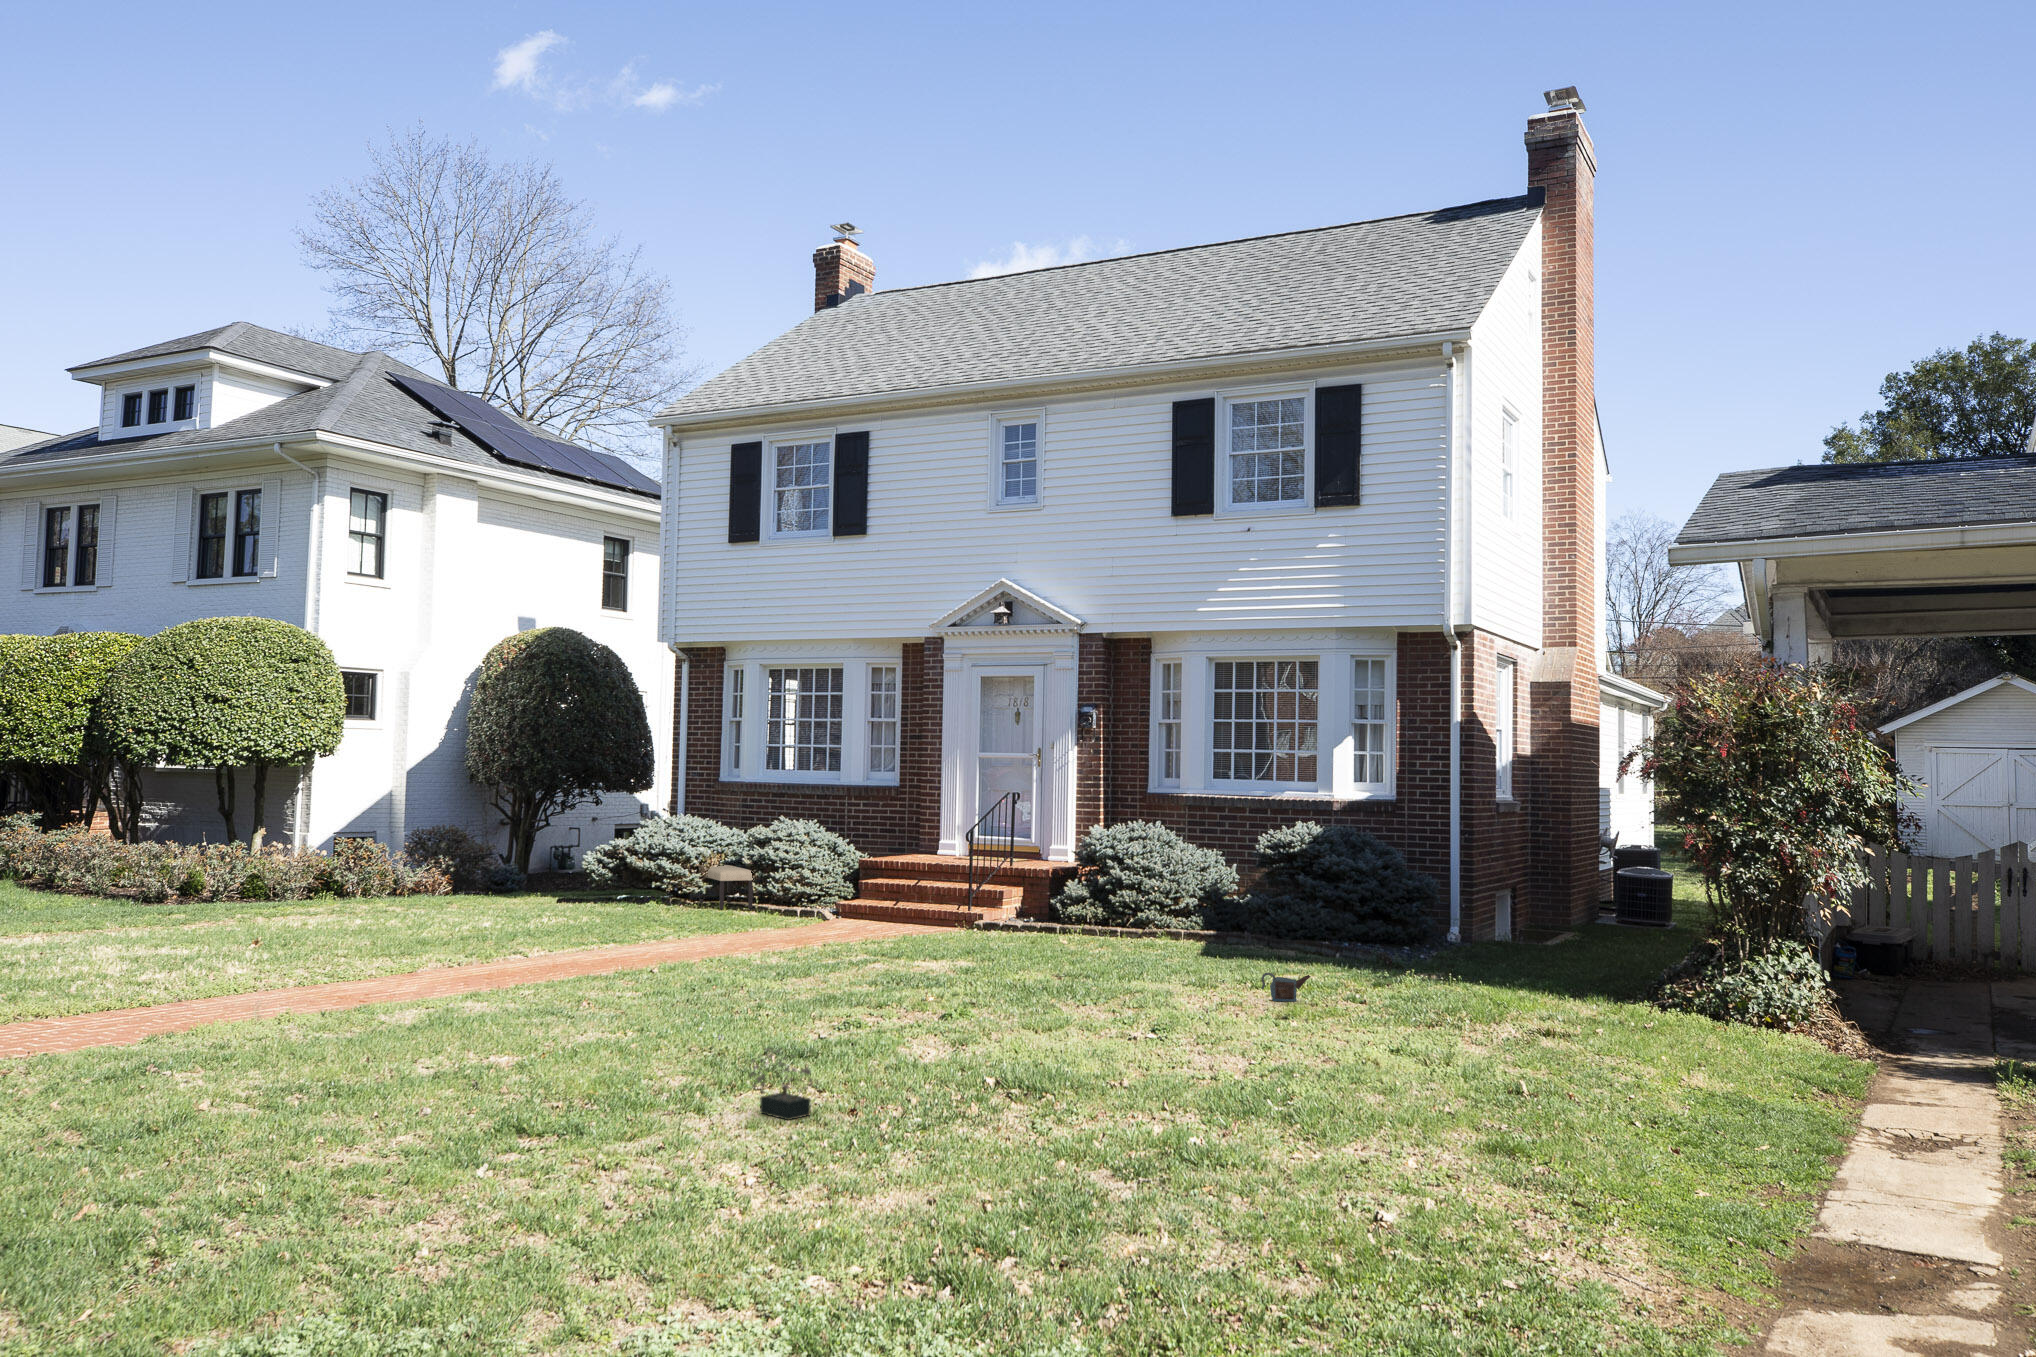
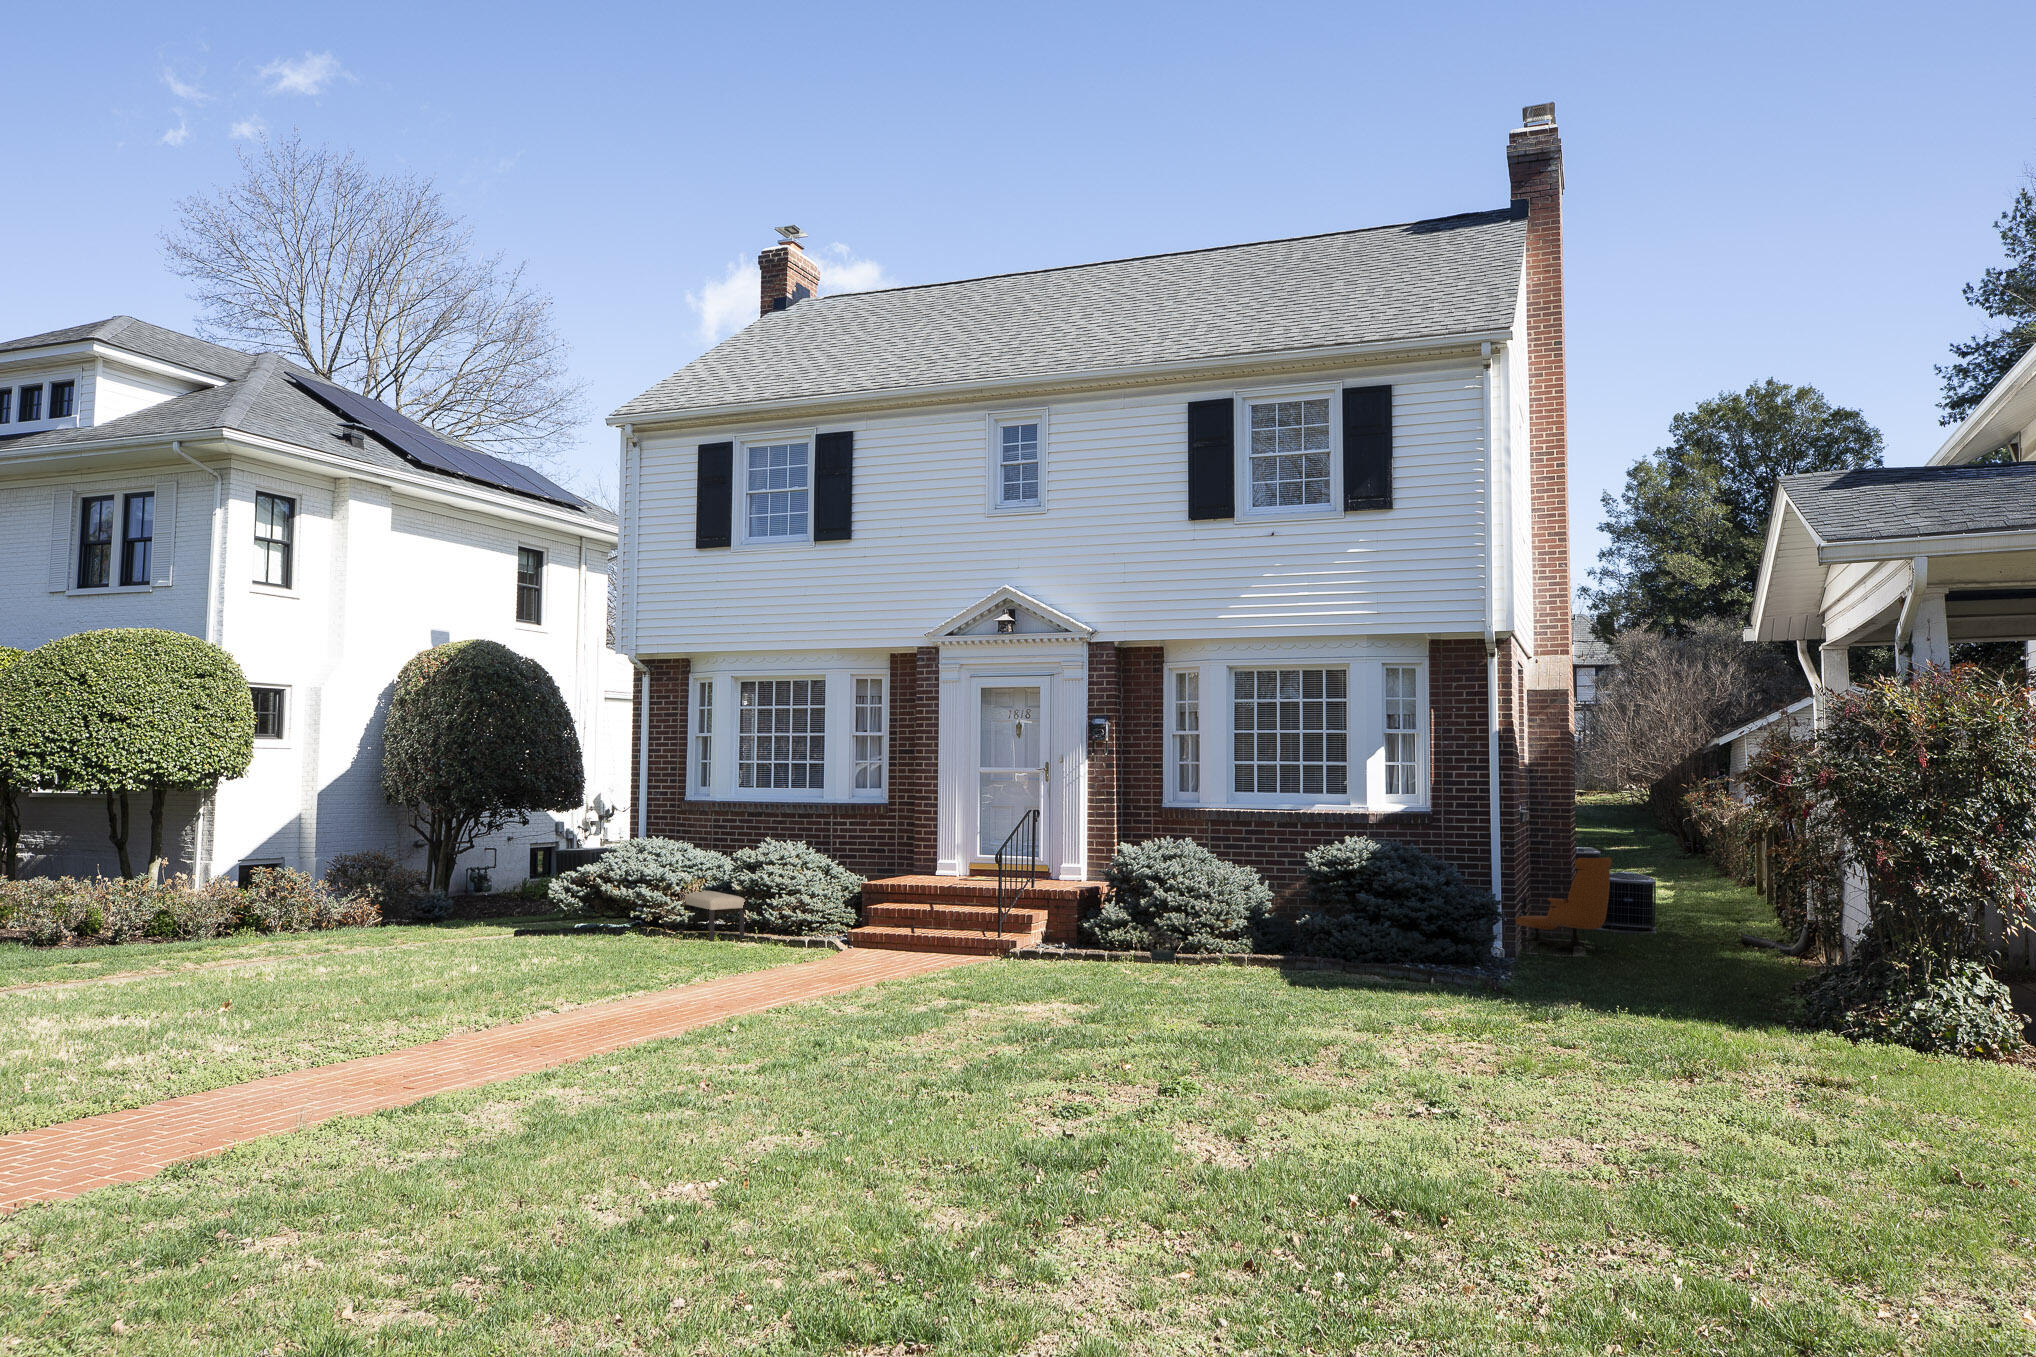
lounge chair: none [1479,848,1560,942] -> present [1516,857,1612,953]
watering can: present [1261,973,1311,1001] -> none [1447,1019,1502,1051]
decorative plant: present [748,1048,819,1120] -> present [1145,927,1179,960]

